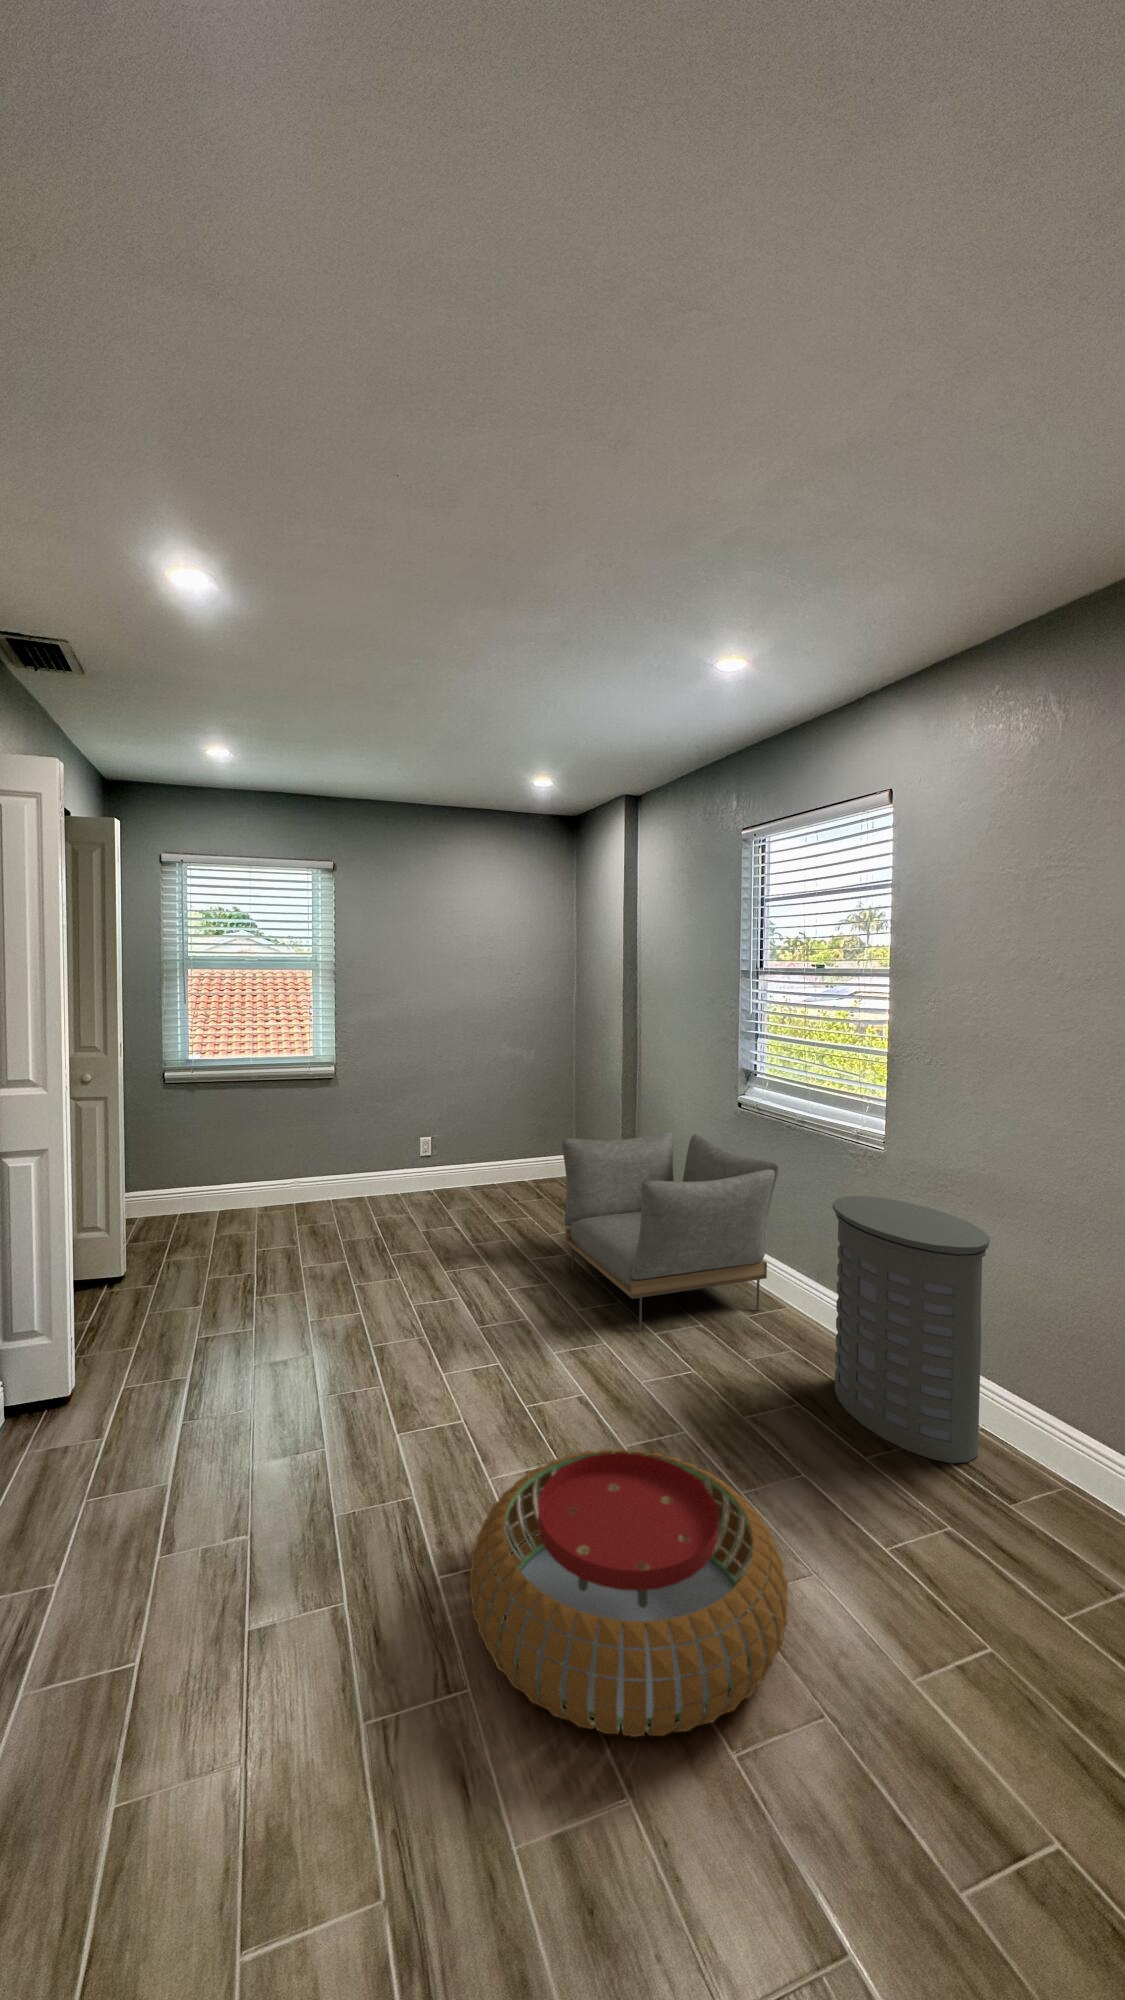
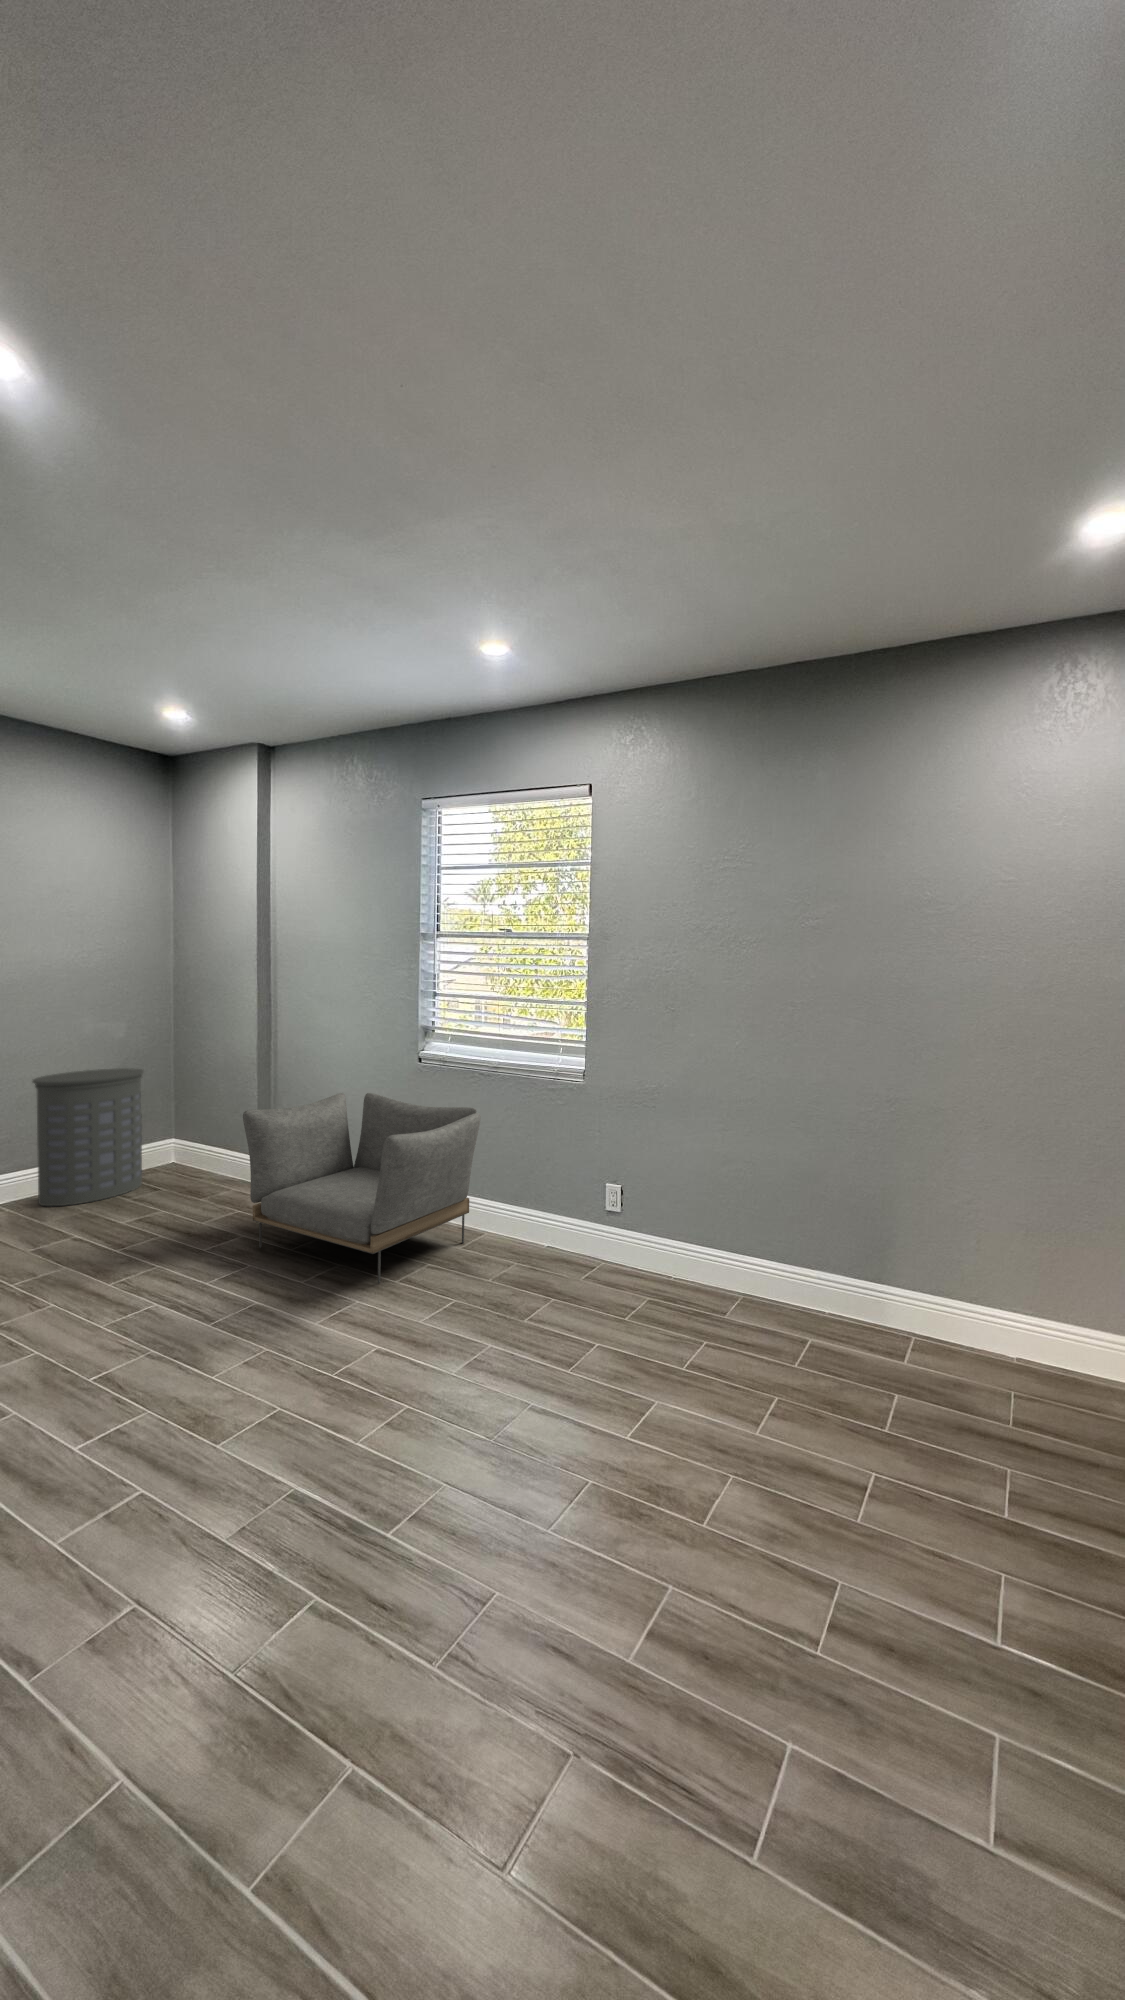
laundry hamper: present [833,1196,990,1463] -> present [33,1068,144,1206]
pouf: present [470,1449,788,1737] -> none [428,1352,704,1570]

